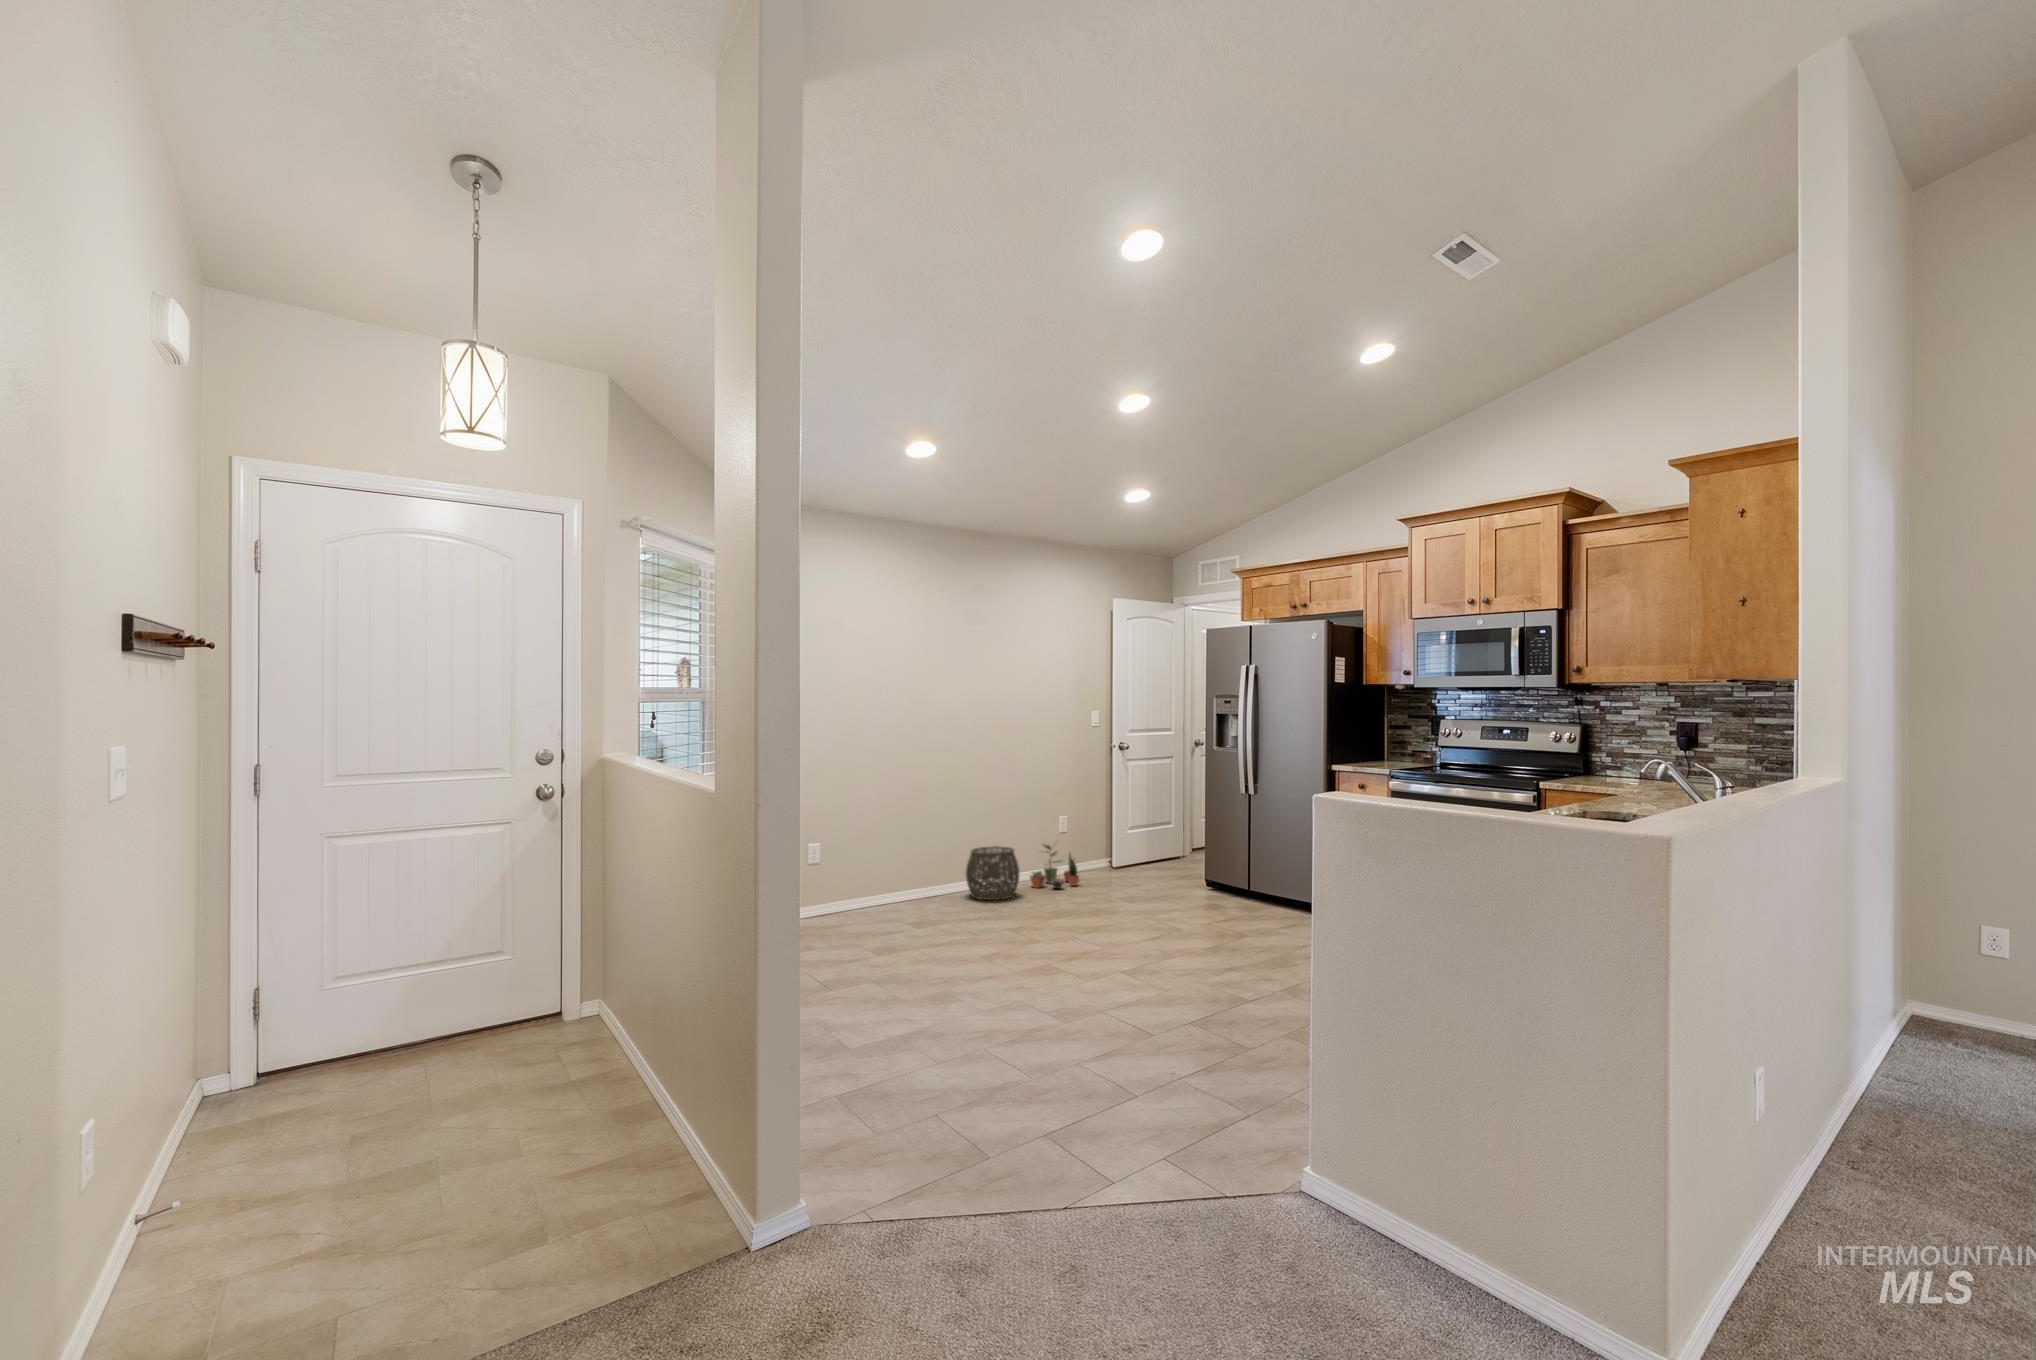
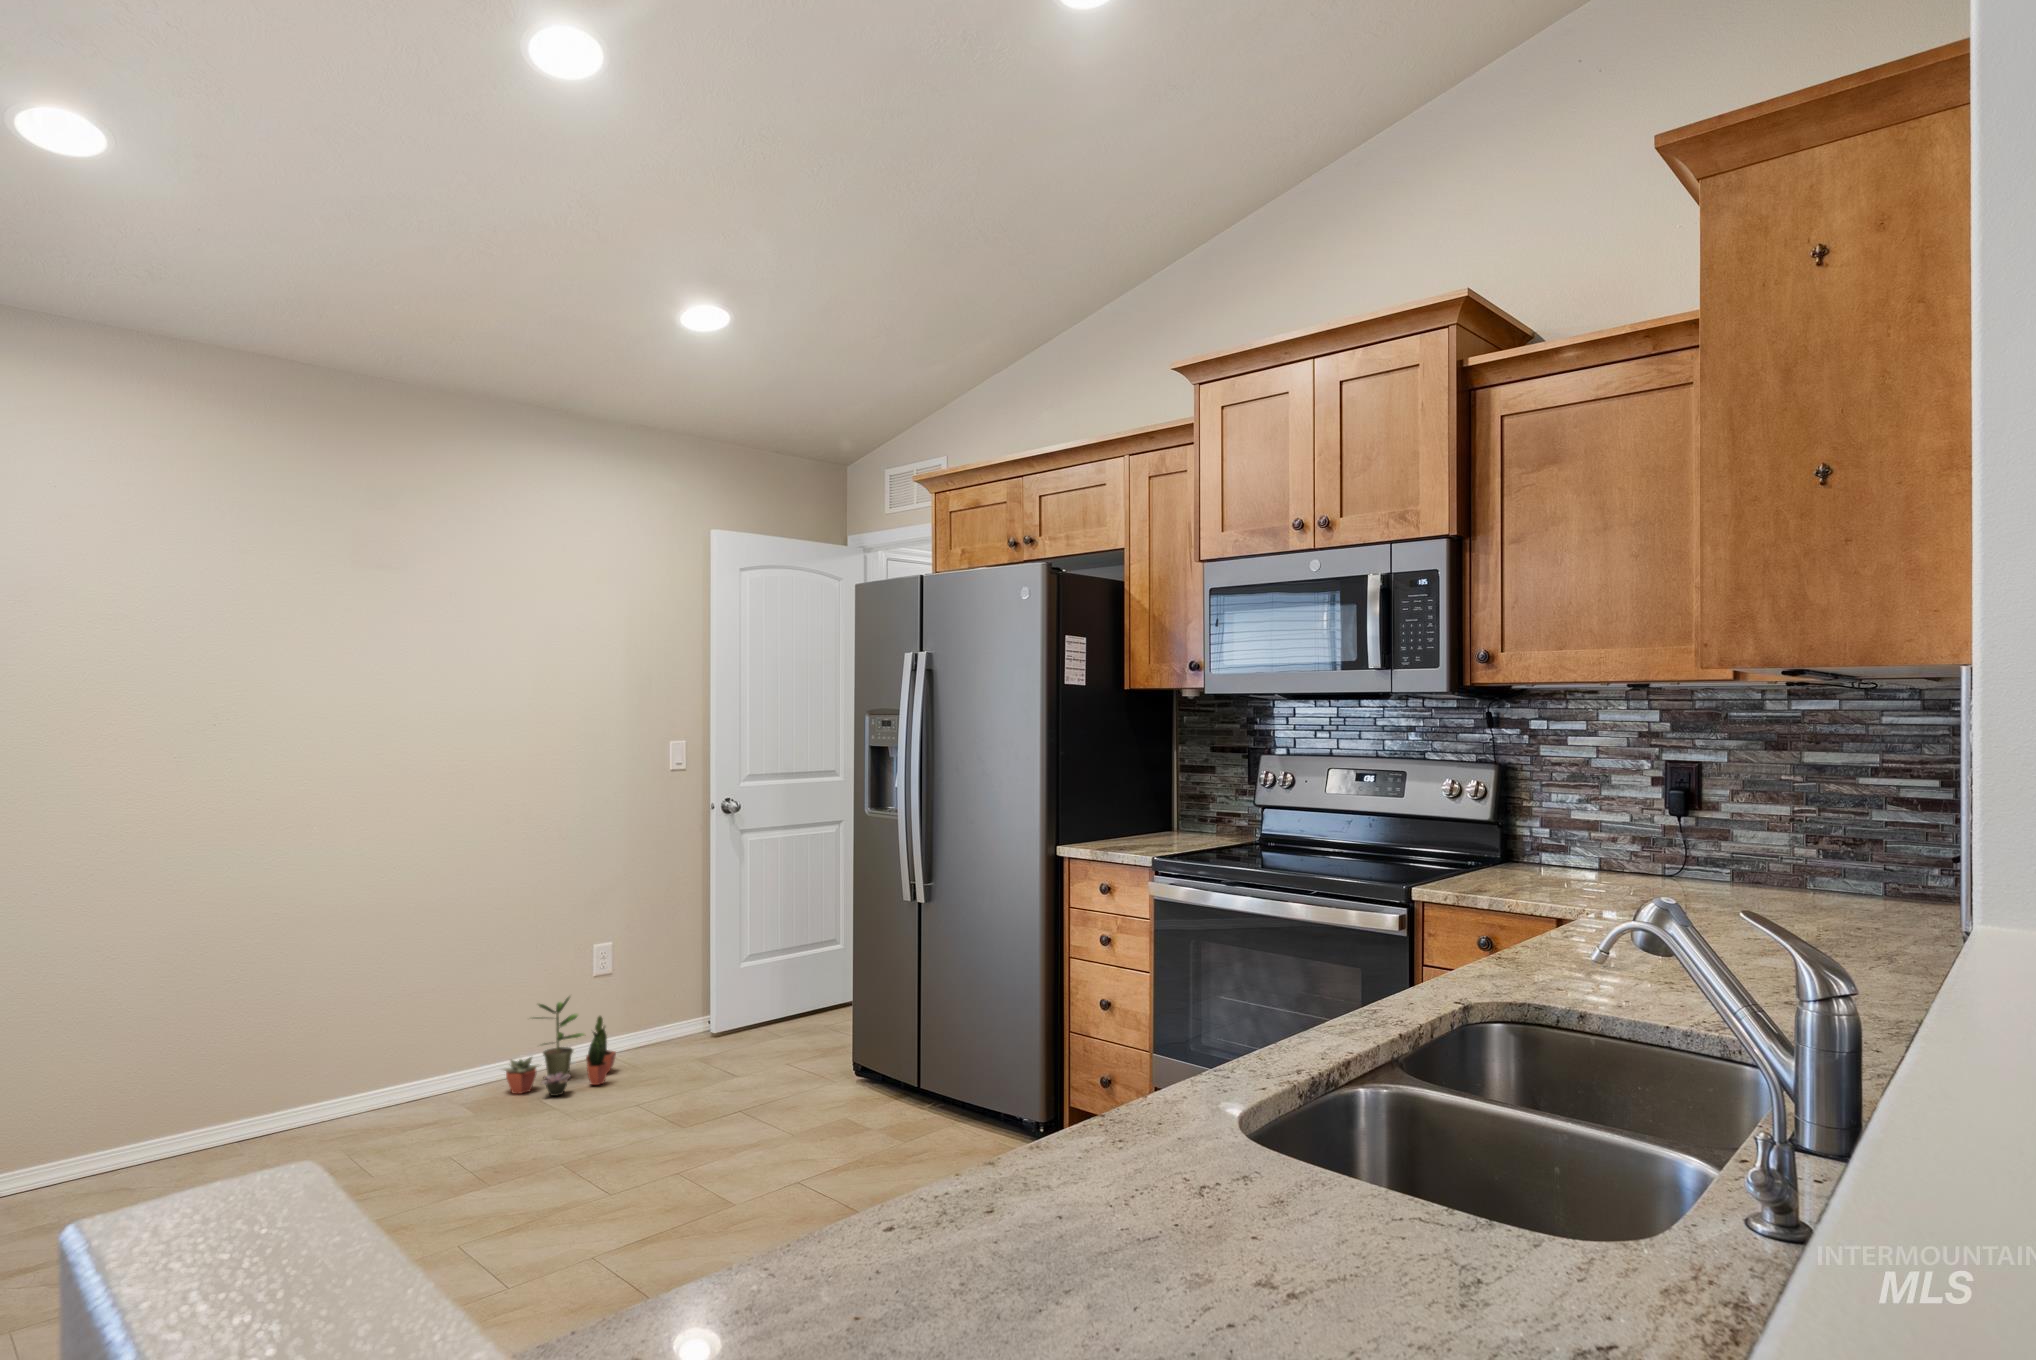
woven basket: present [966,846,1019,900] -> none [338,1017,463,1137]

